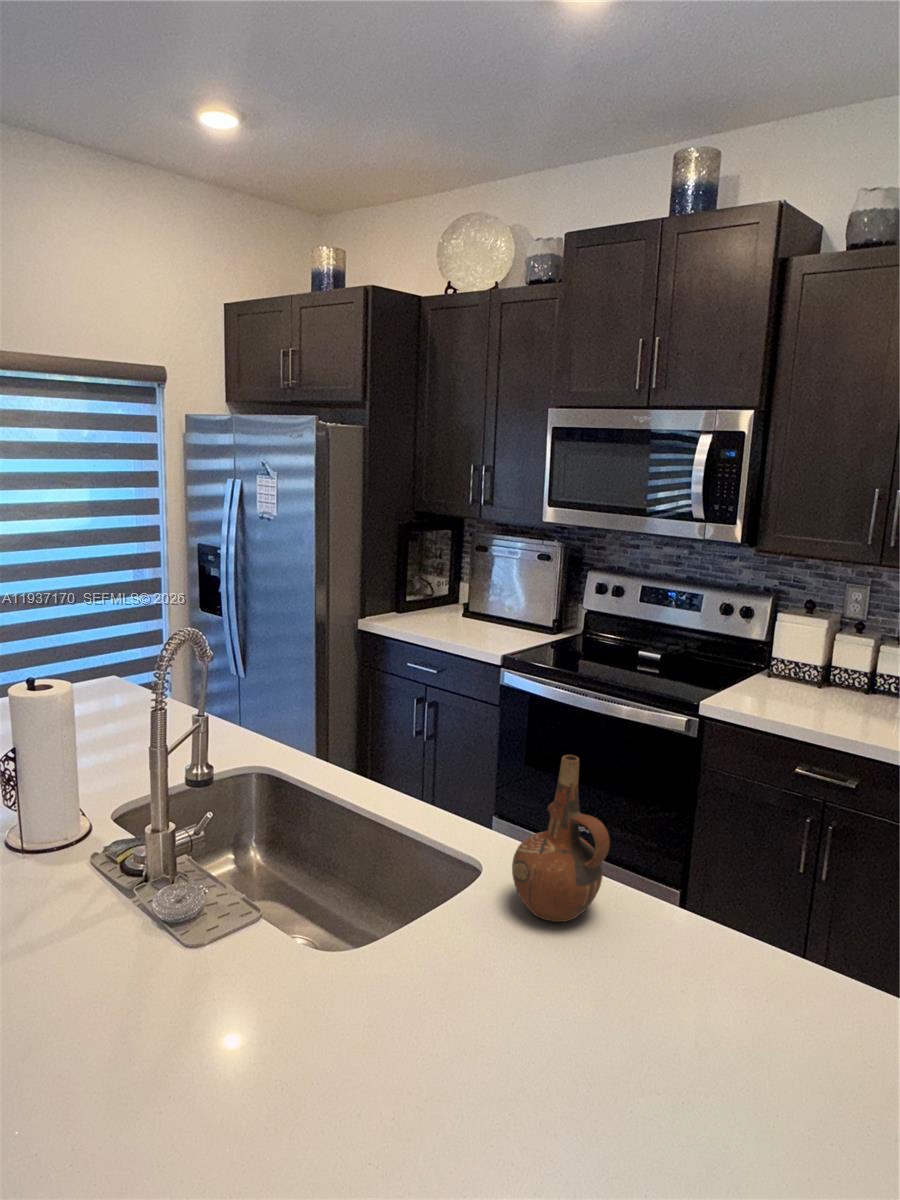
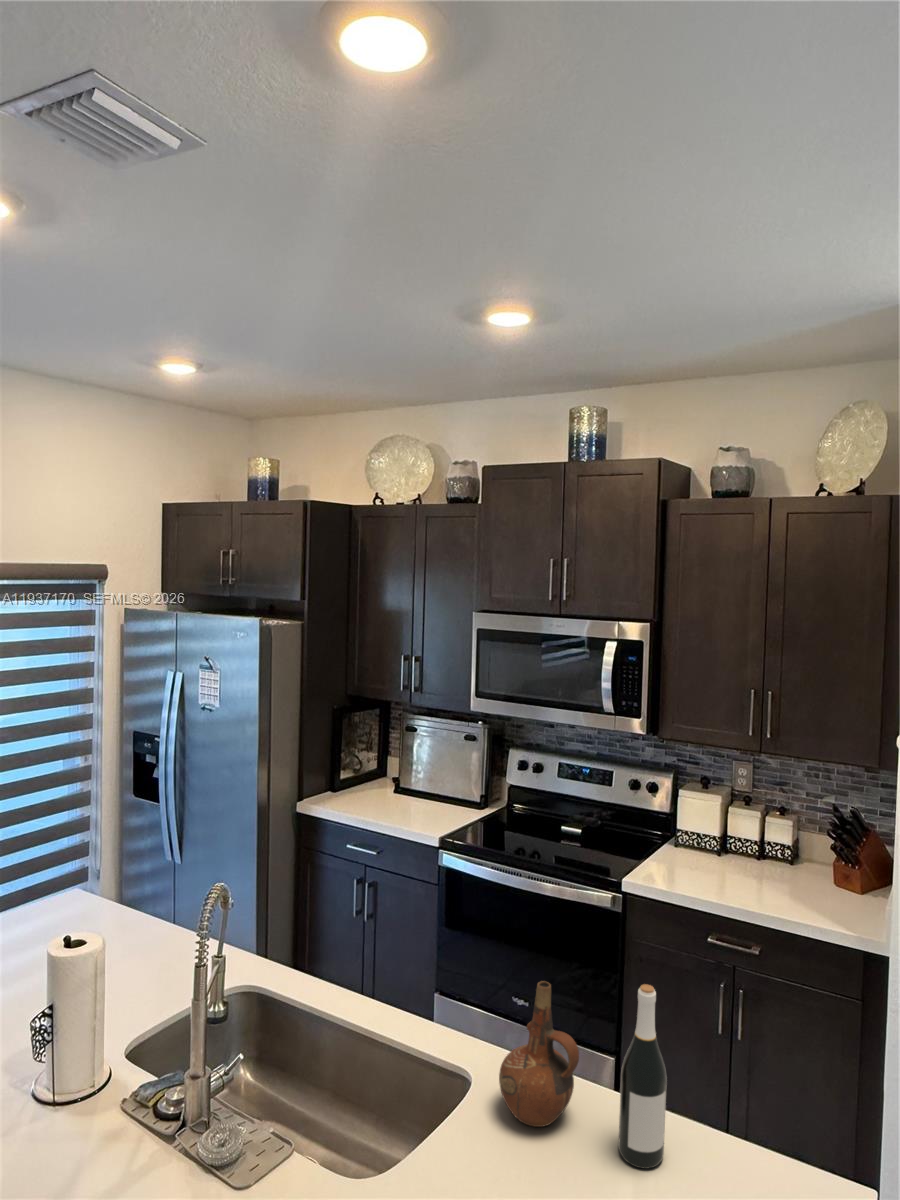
wine bottle: none [650,758,717,978] -> present [618,984,667,1169]

